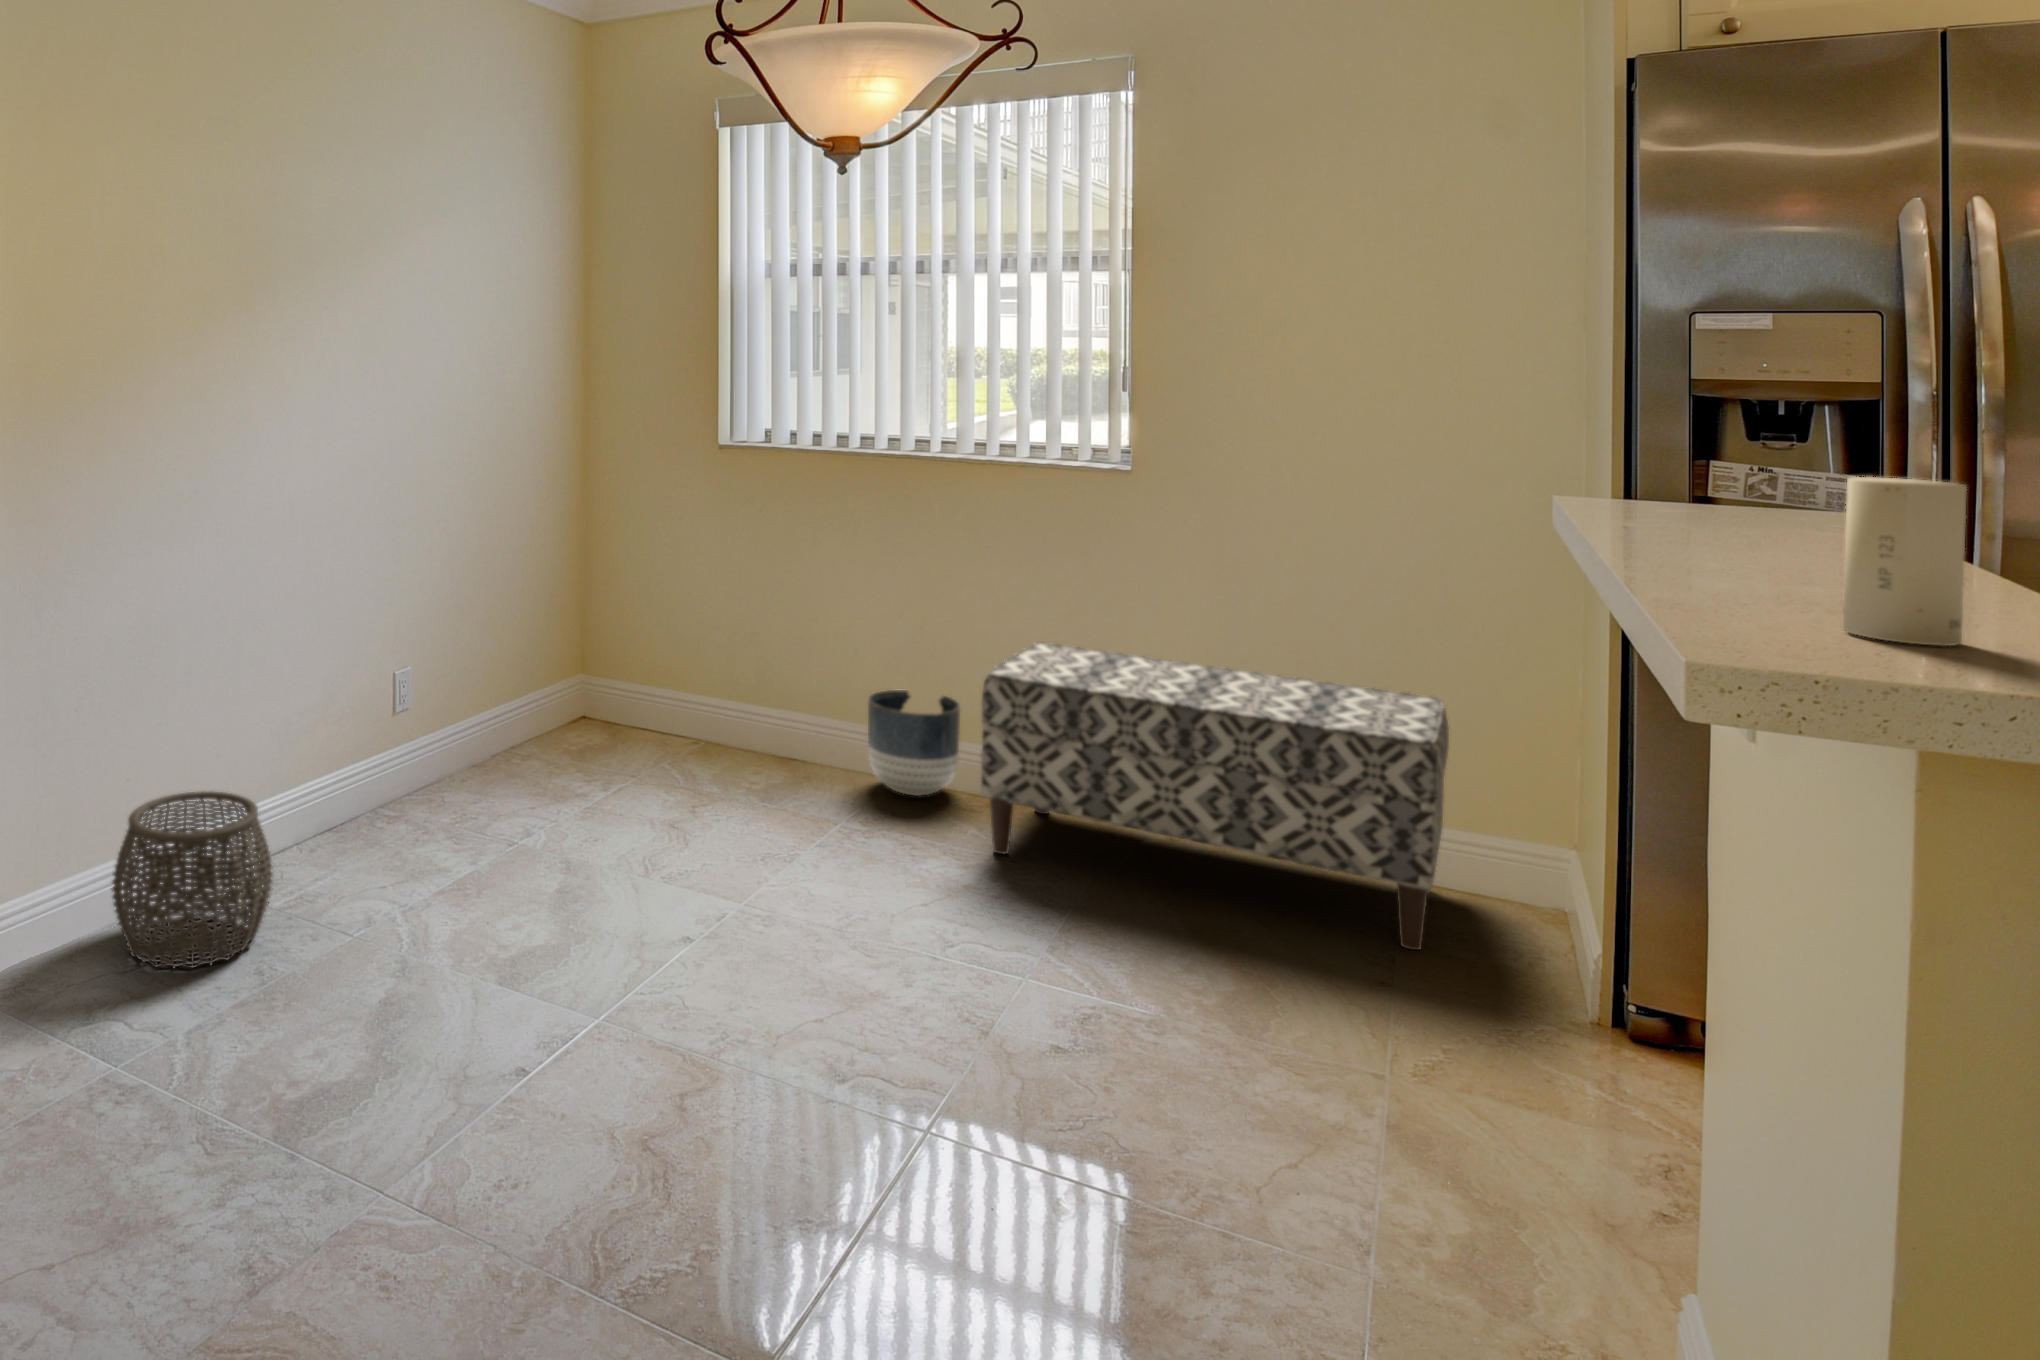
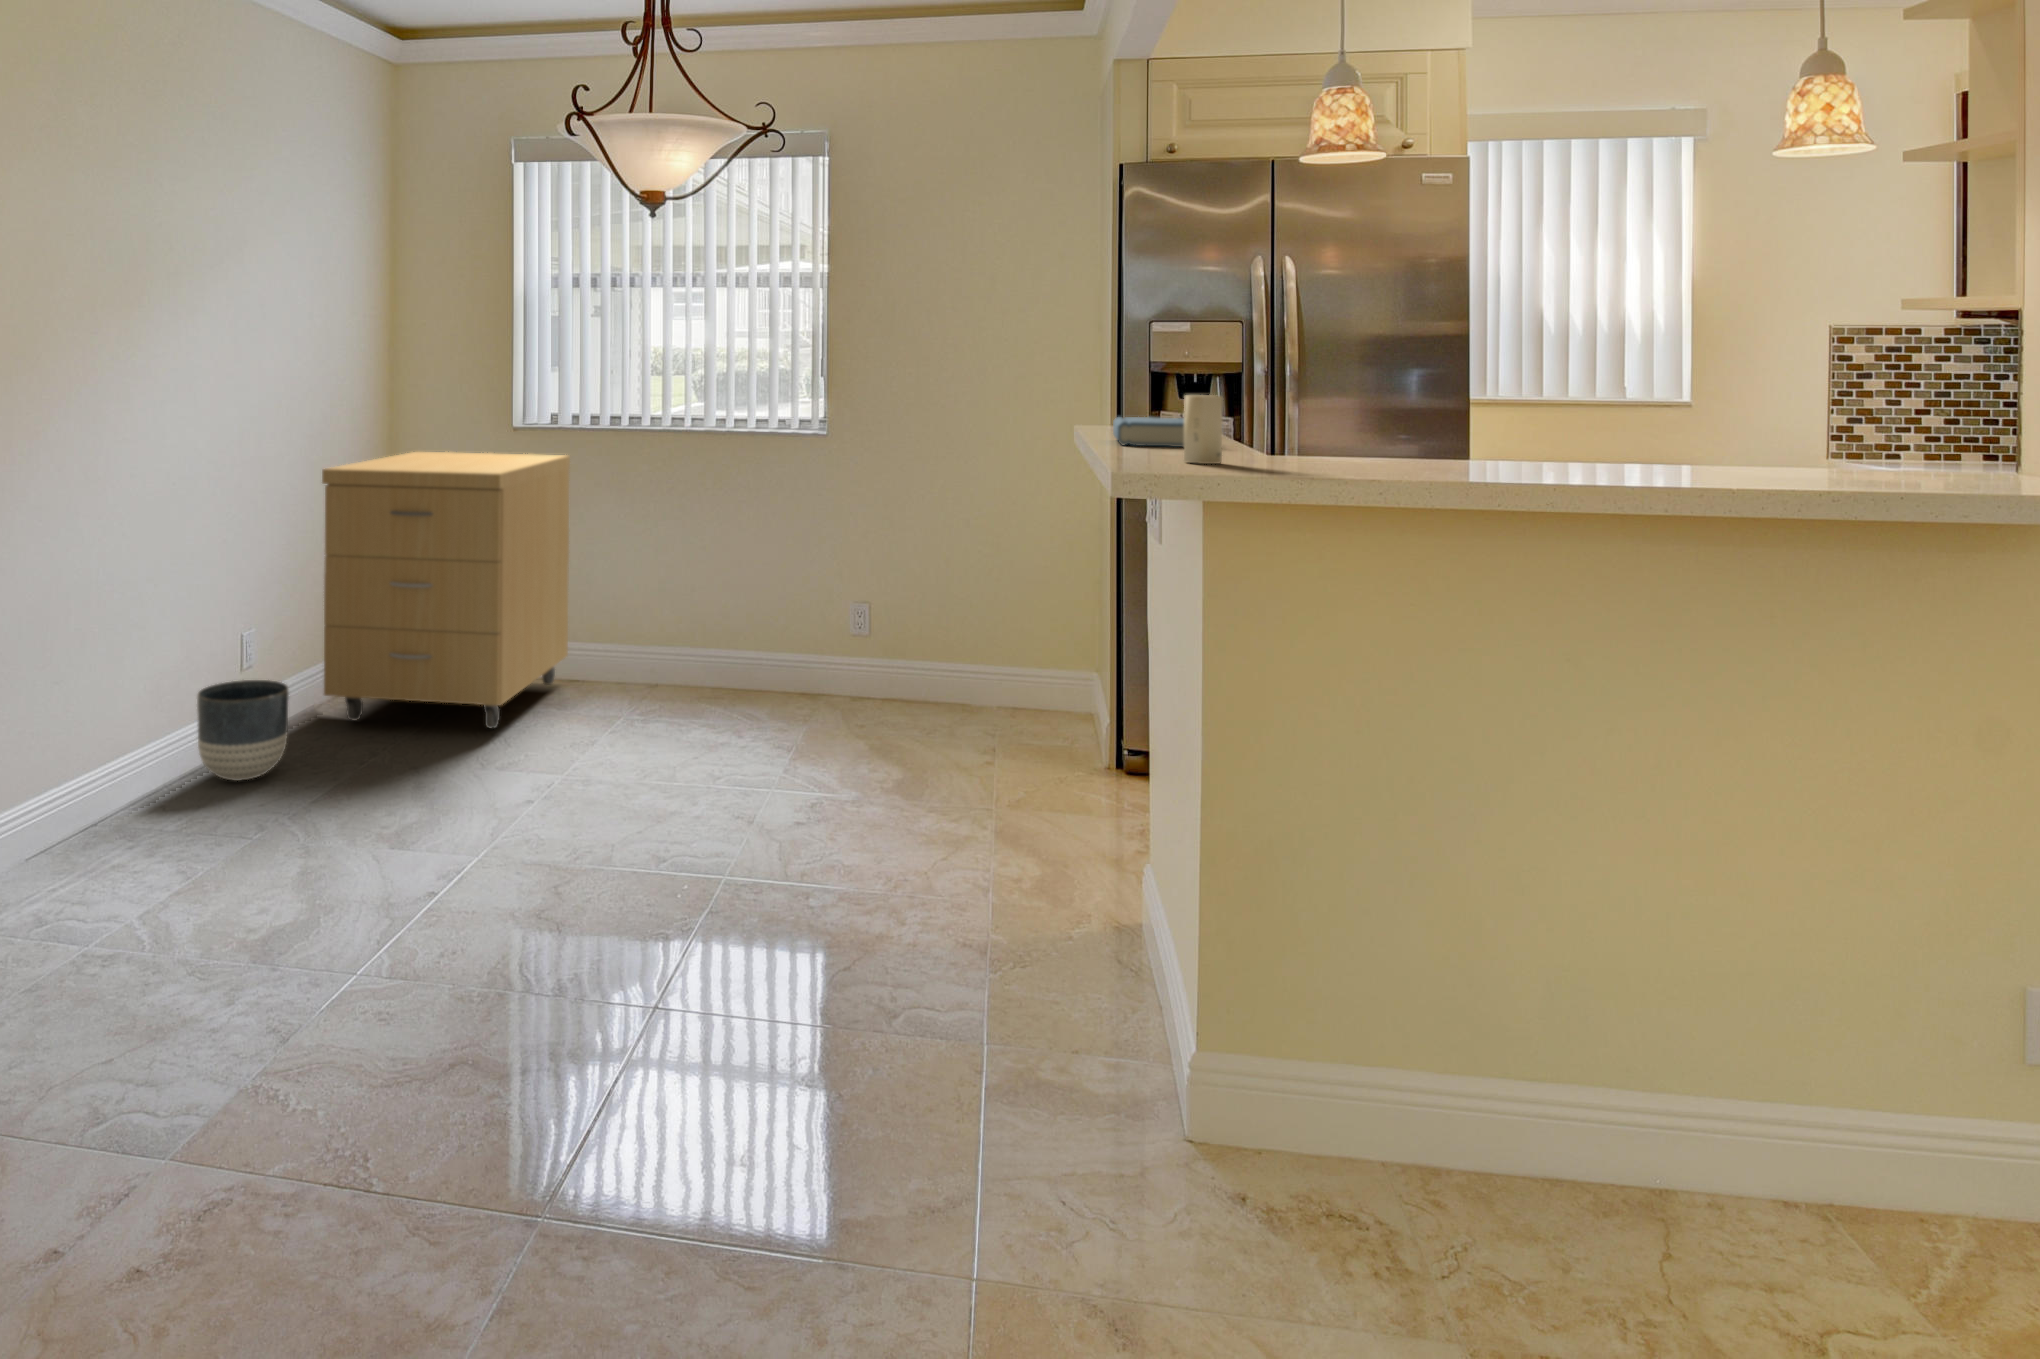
storage cabinet: none [490,467,793,811] -> present [322,452,570,728]
book: none [1622,486,1835,563] -> present [1113,417,1184,447]
bench: present [981,643,1449,950] -> none [732,571,1029,746]
planter: present [868,690,960,796] -> present [197,680,289,781]
woven basket: present [111,791,273,968] -> none [38,733,187,881]

